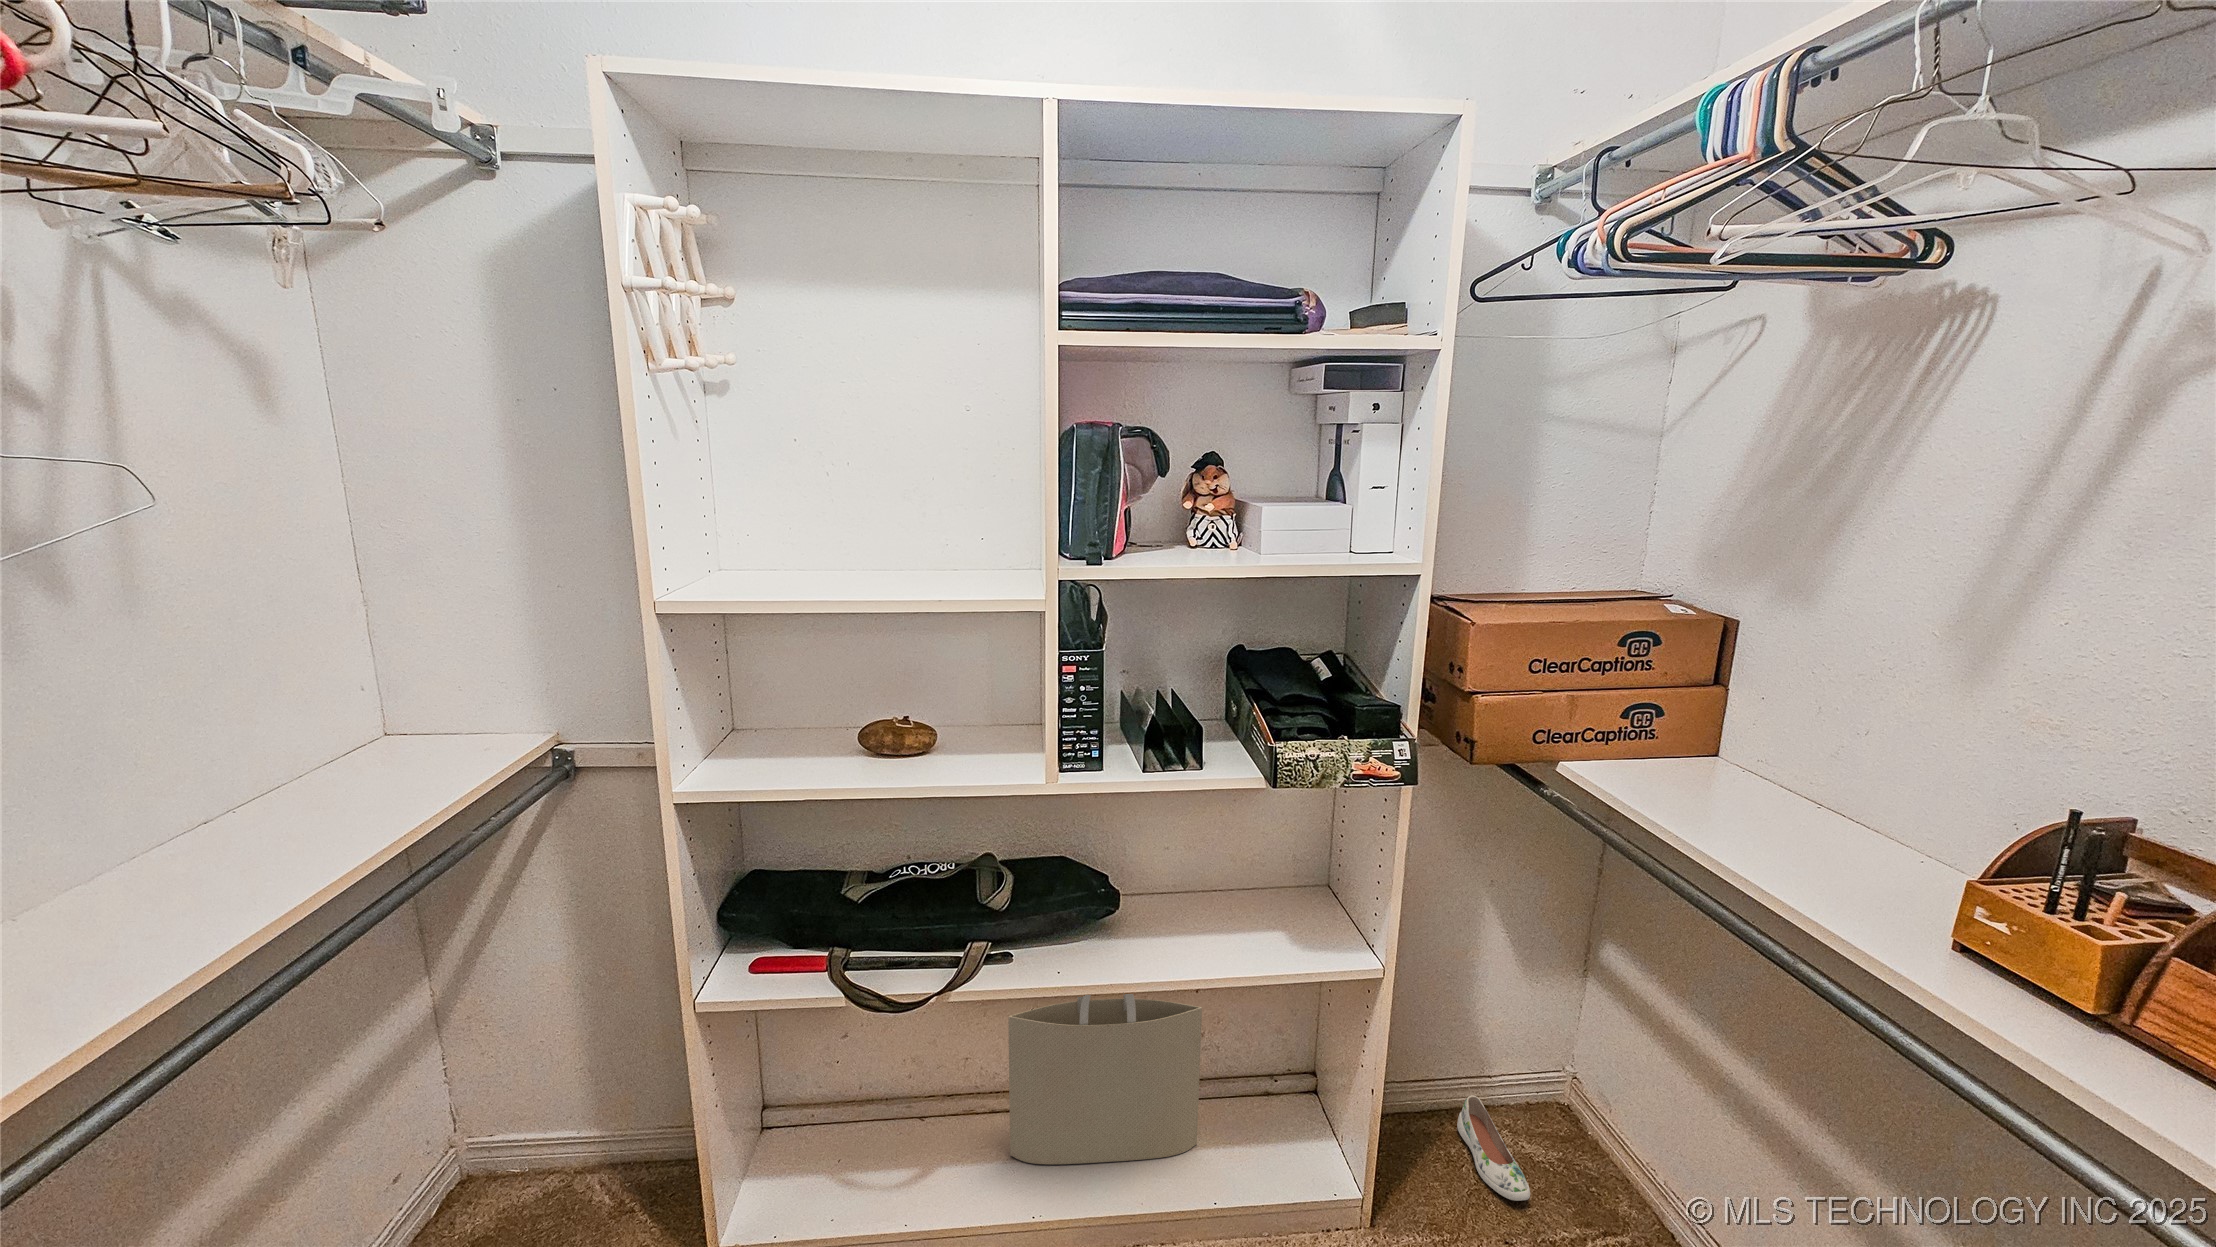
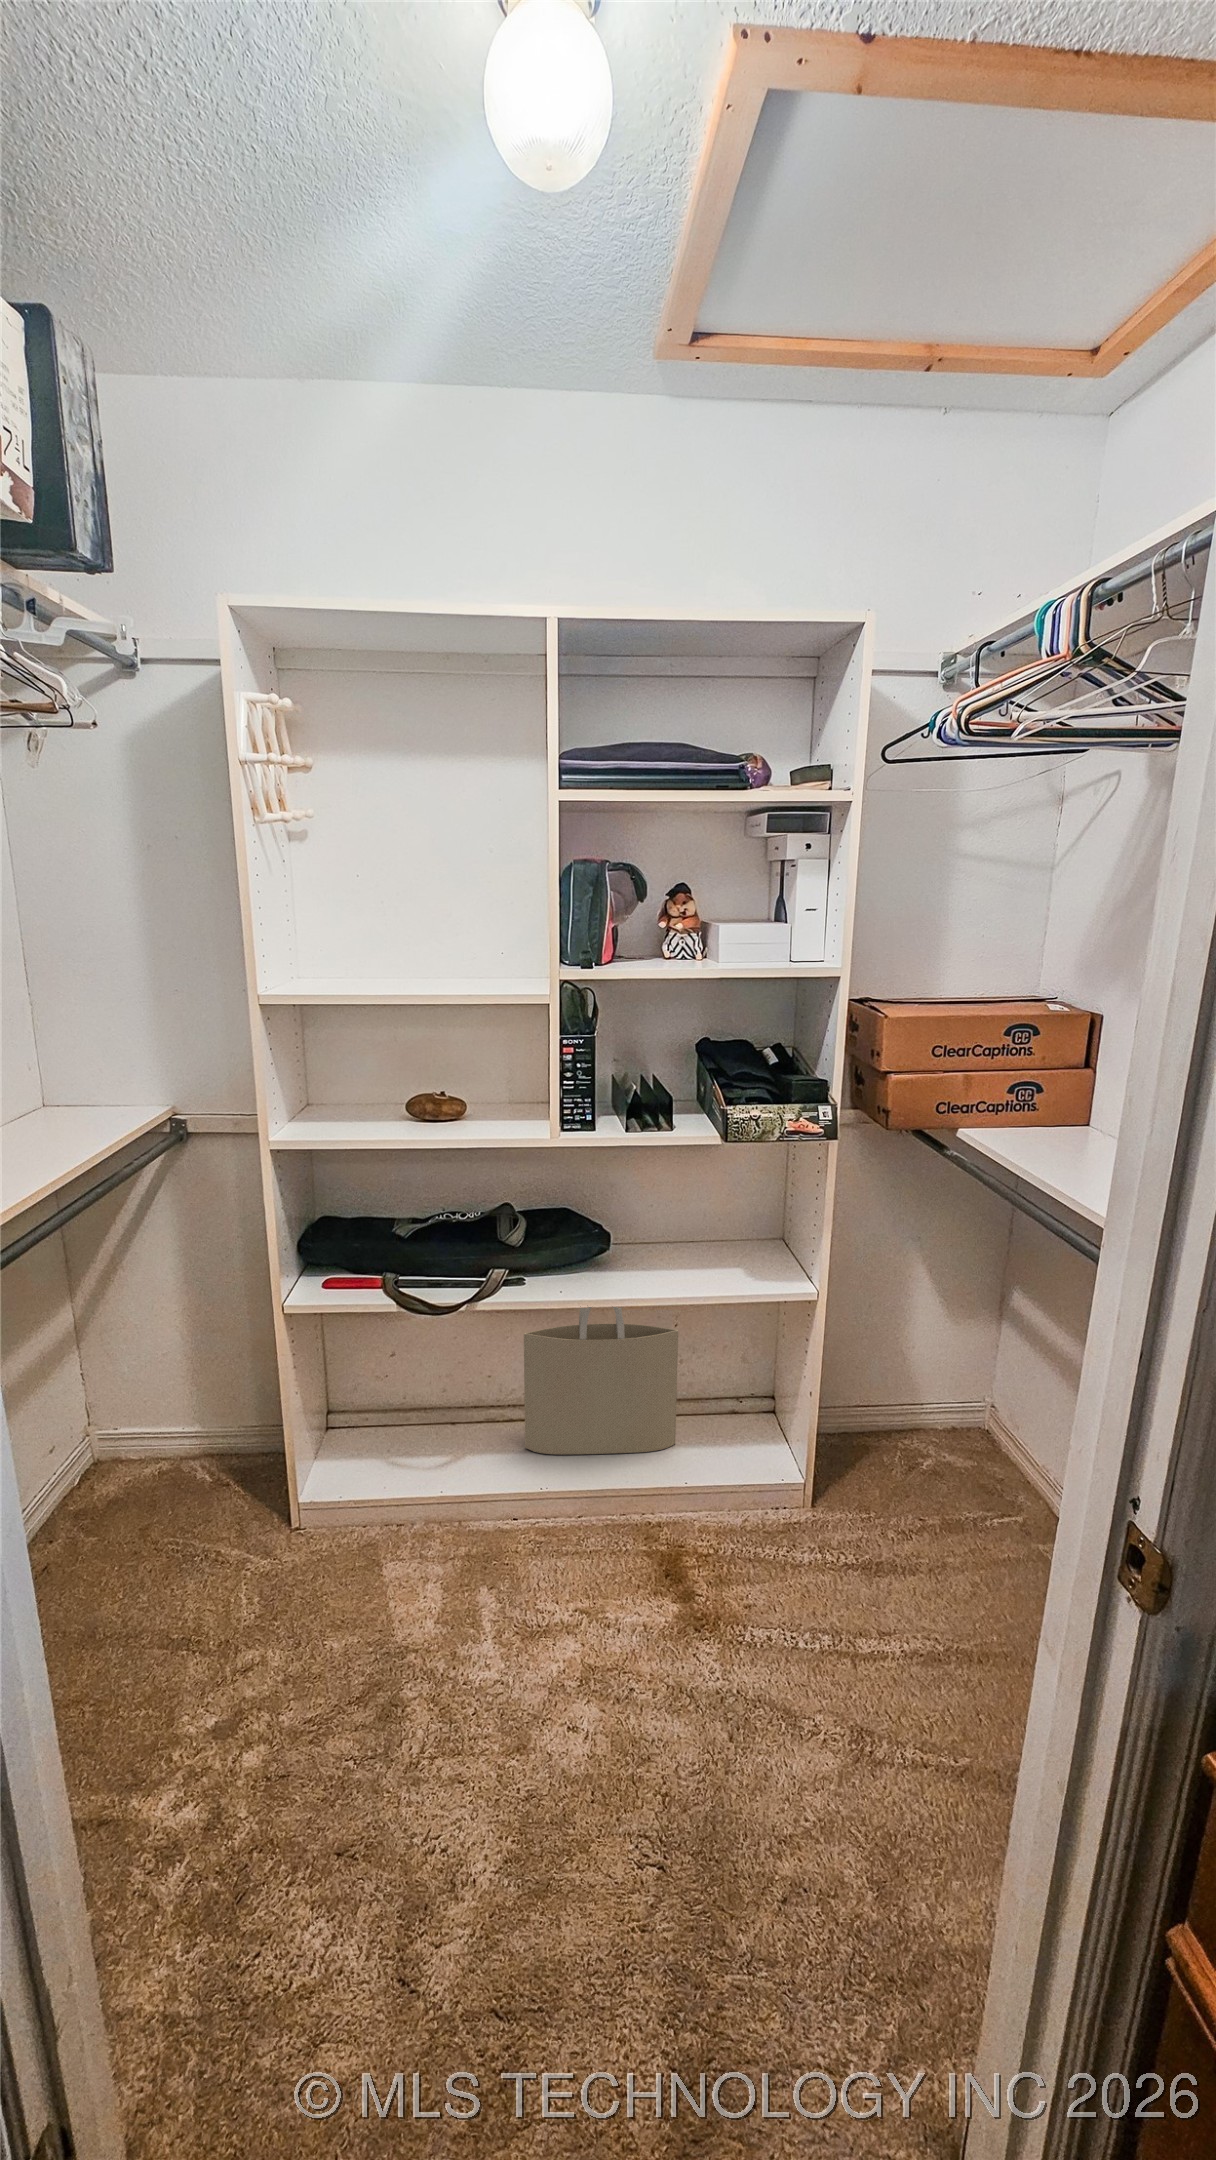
shoe: present [1457,1095,1530,1201] -> none [893,1416,945,1491]

